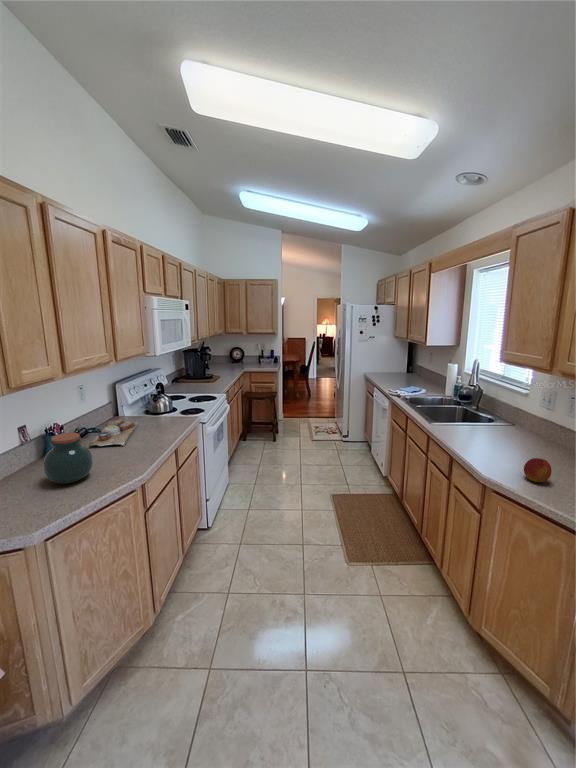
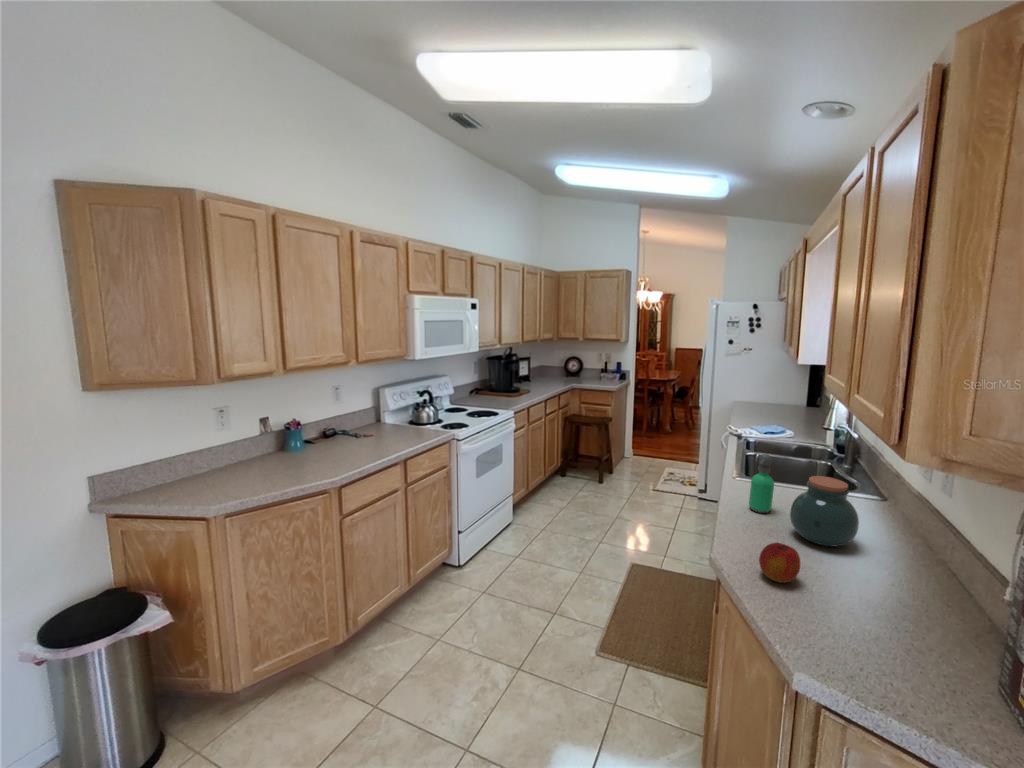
soap dispenser: none [465,404,482,442] -> present [749,454,774,513]
cutting board: present [89,419,138,446] -> none [324,424,387,450]
jar: present [43,433,93,484] -> present [790,476,859,546]

